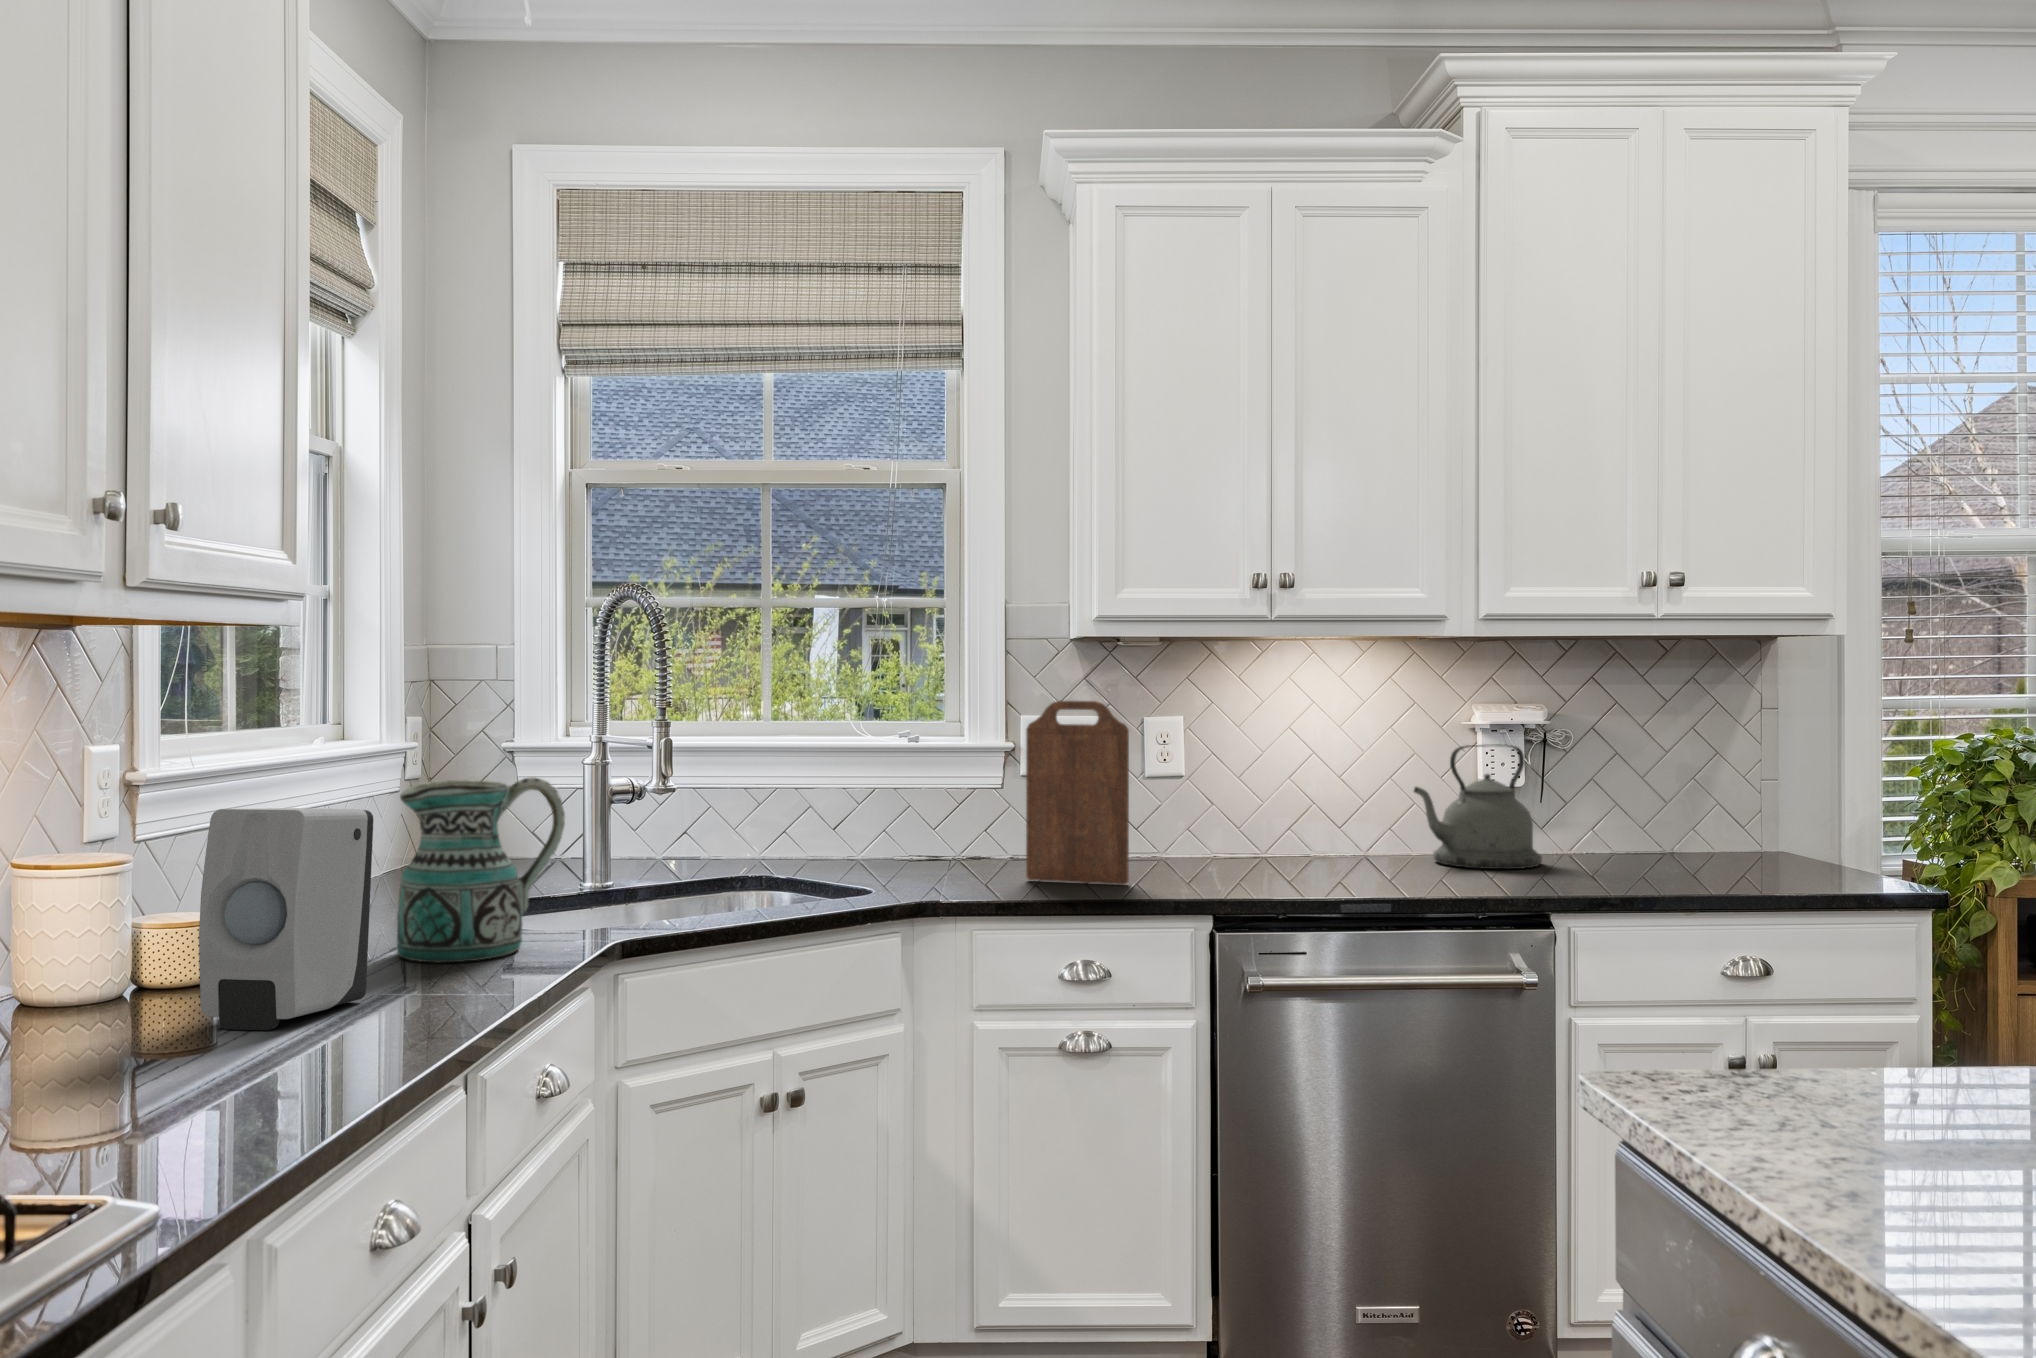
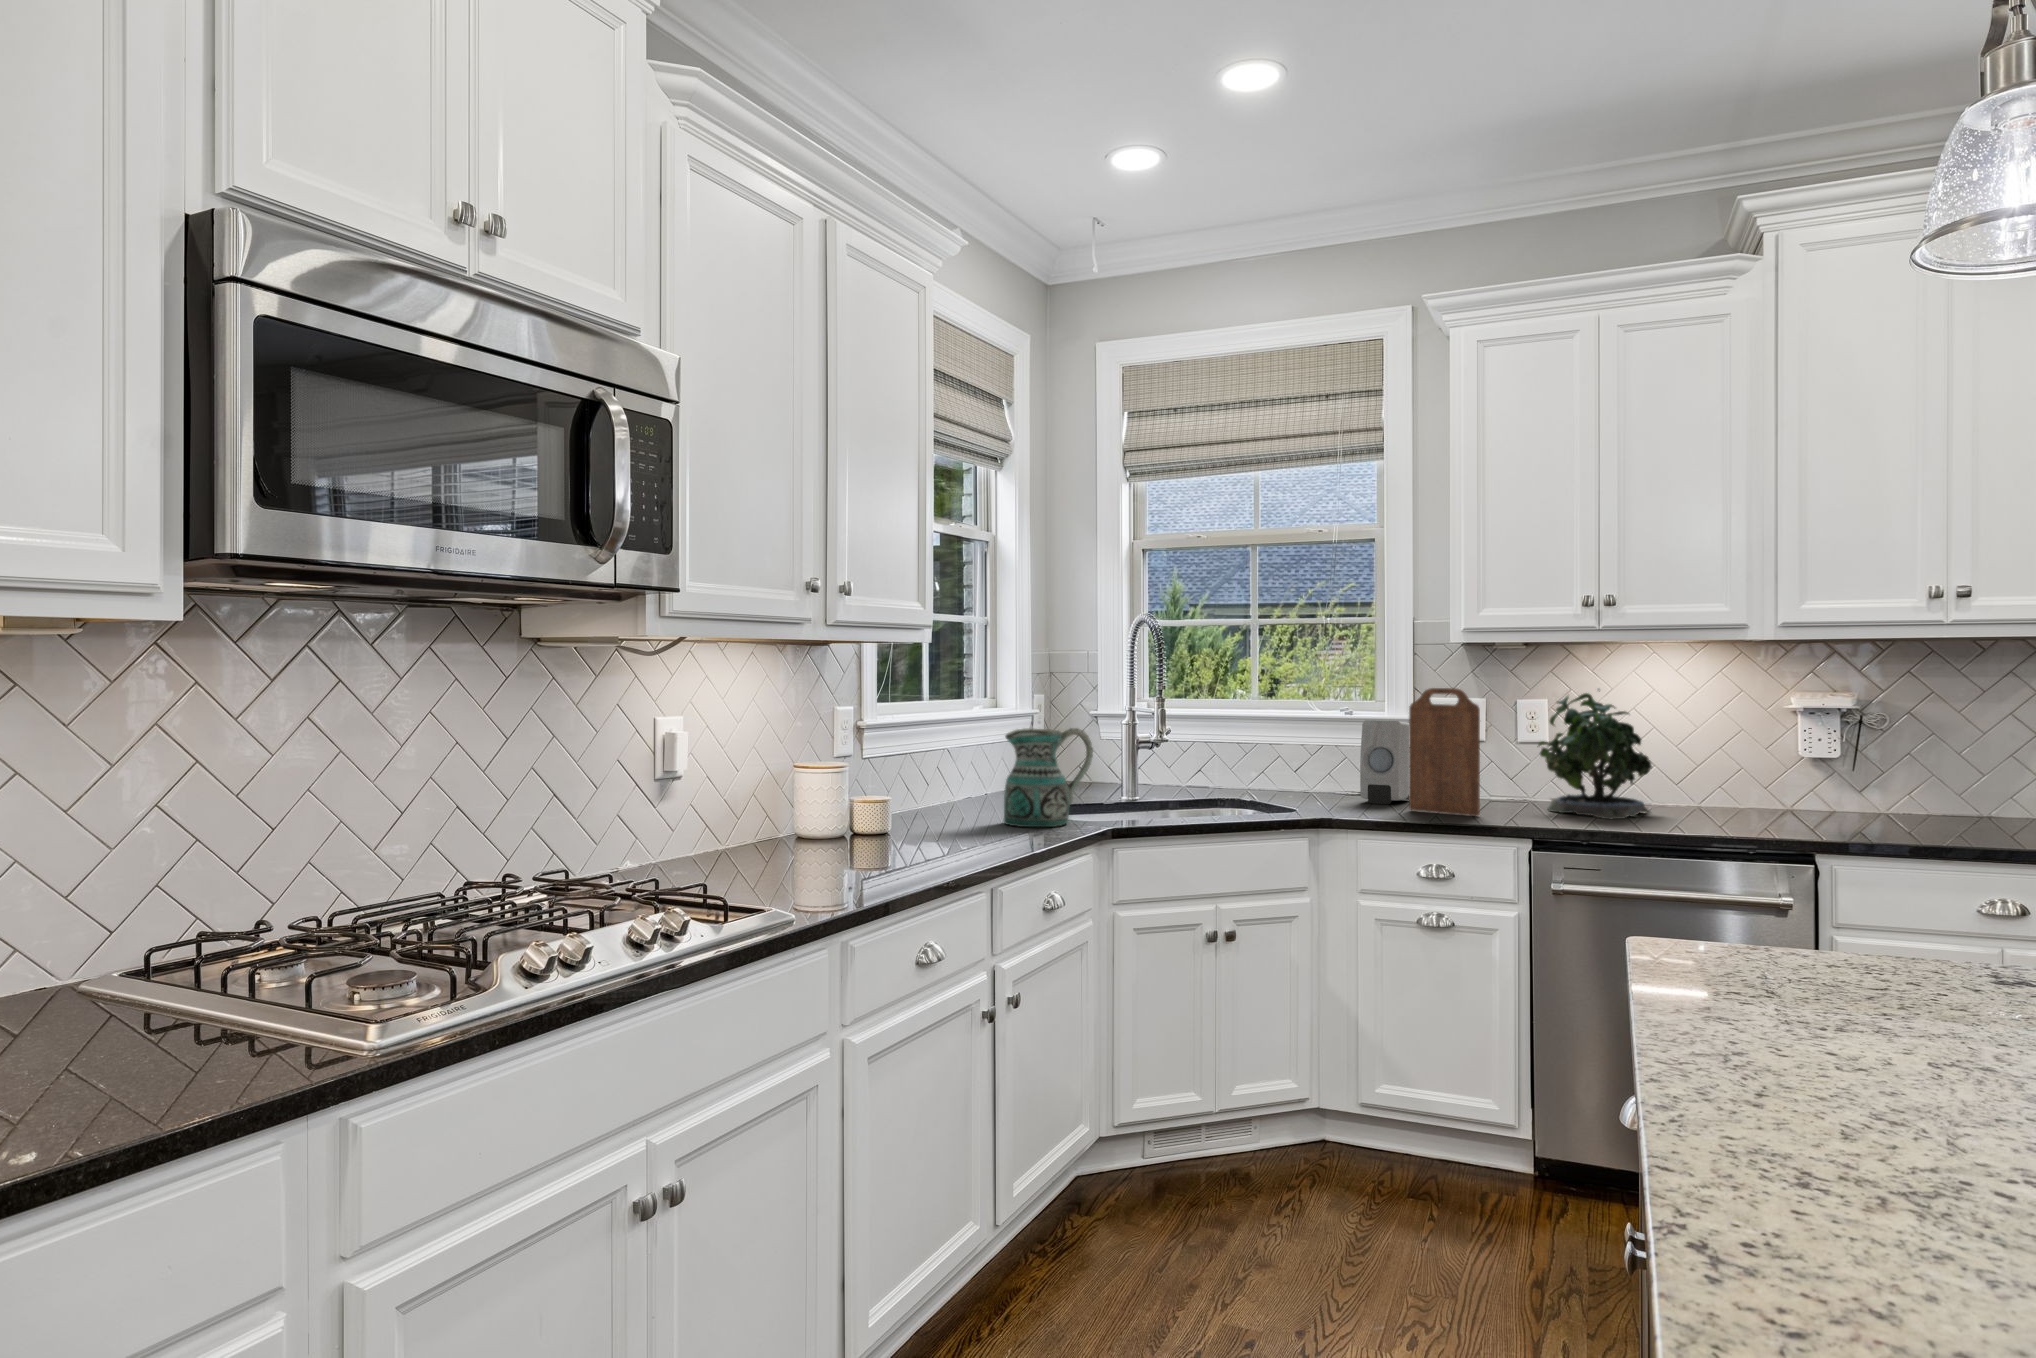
potted plant: none [1184,699,1322,879] -> present [1537,689,1652,819]
kettle: present [1414,744,1542,869] -> none [1729,726,1849,823]
soap dispenser: present [199,808,373,1030] -> present [1360,720,1409,804]

